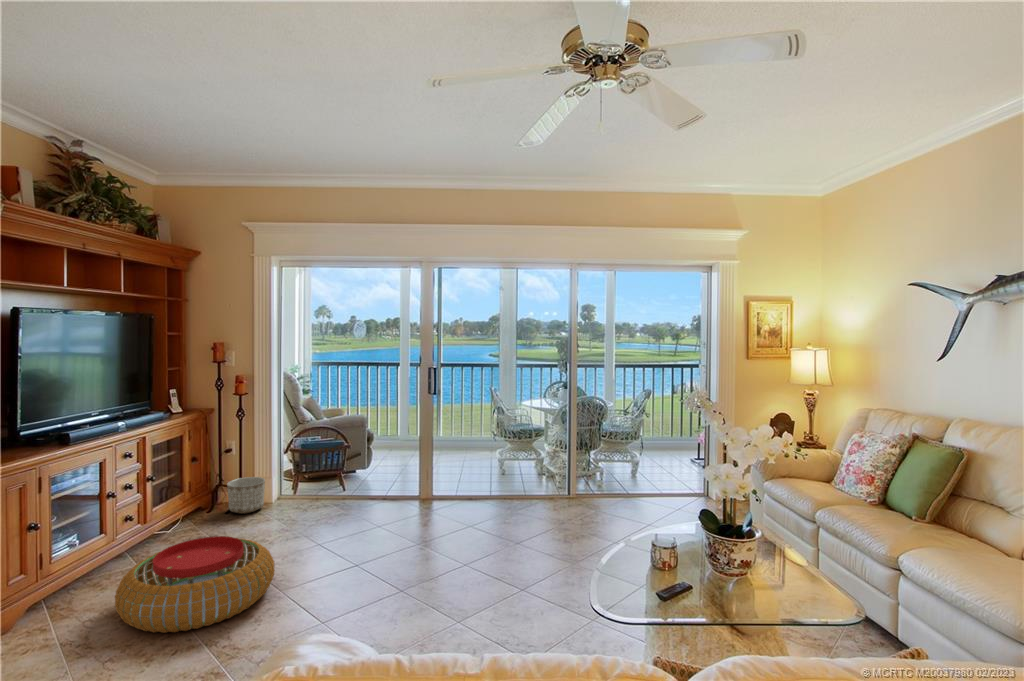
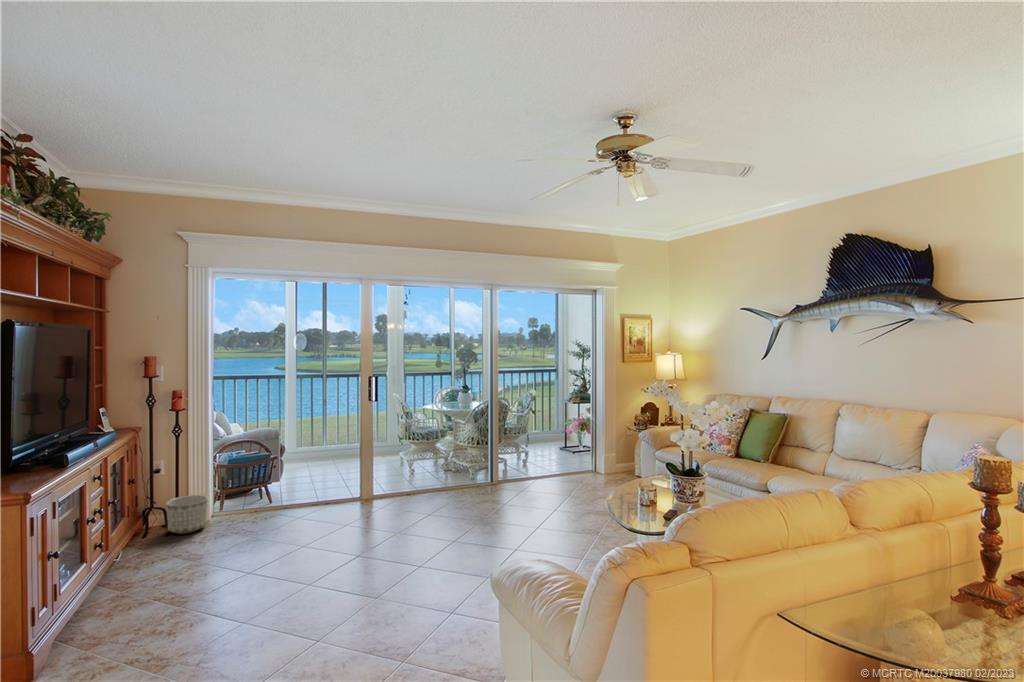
pouf: present [115,536,275,633] -> none [145,544,297,637]

